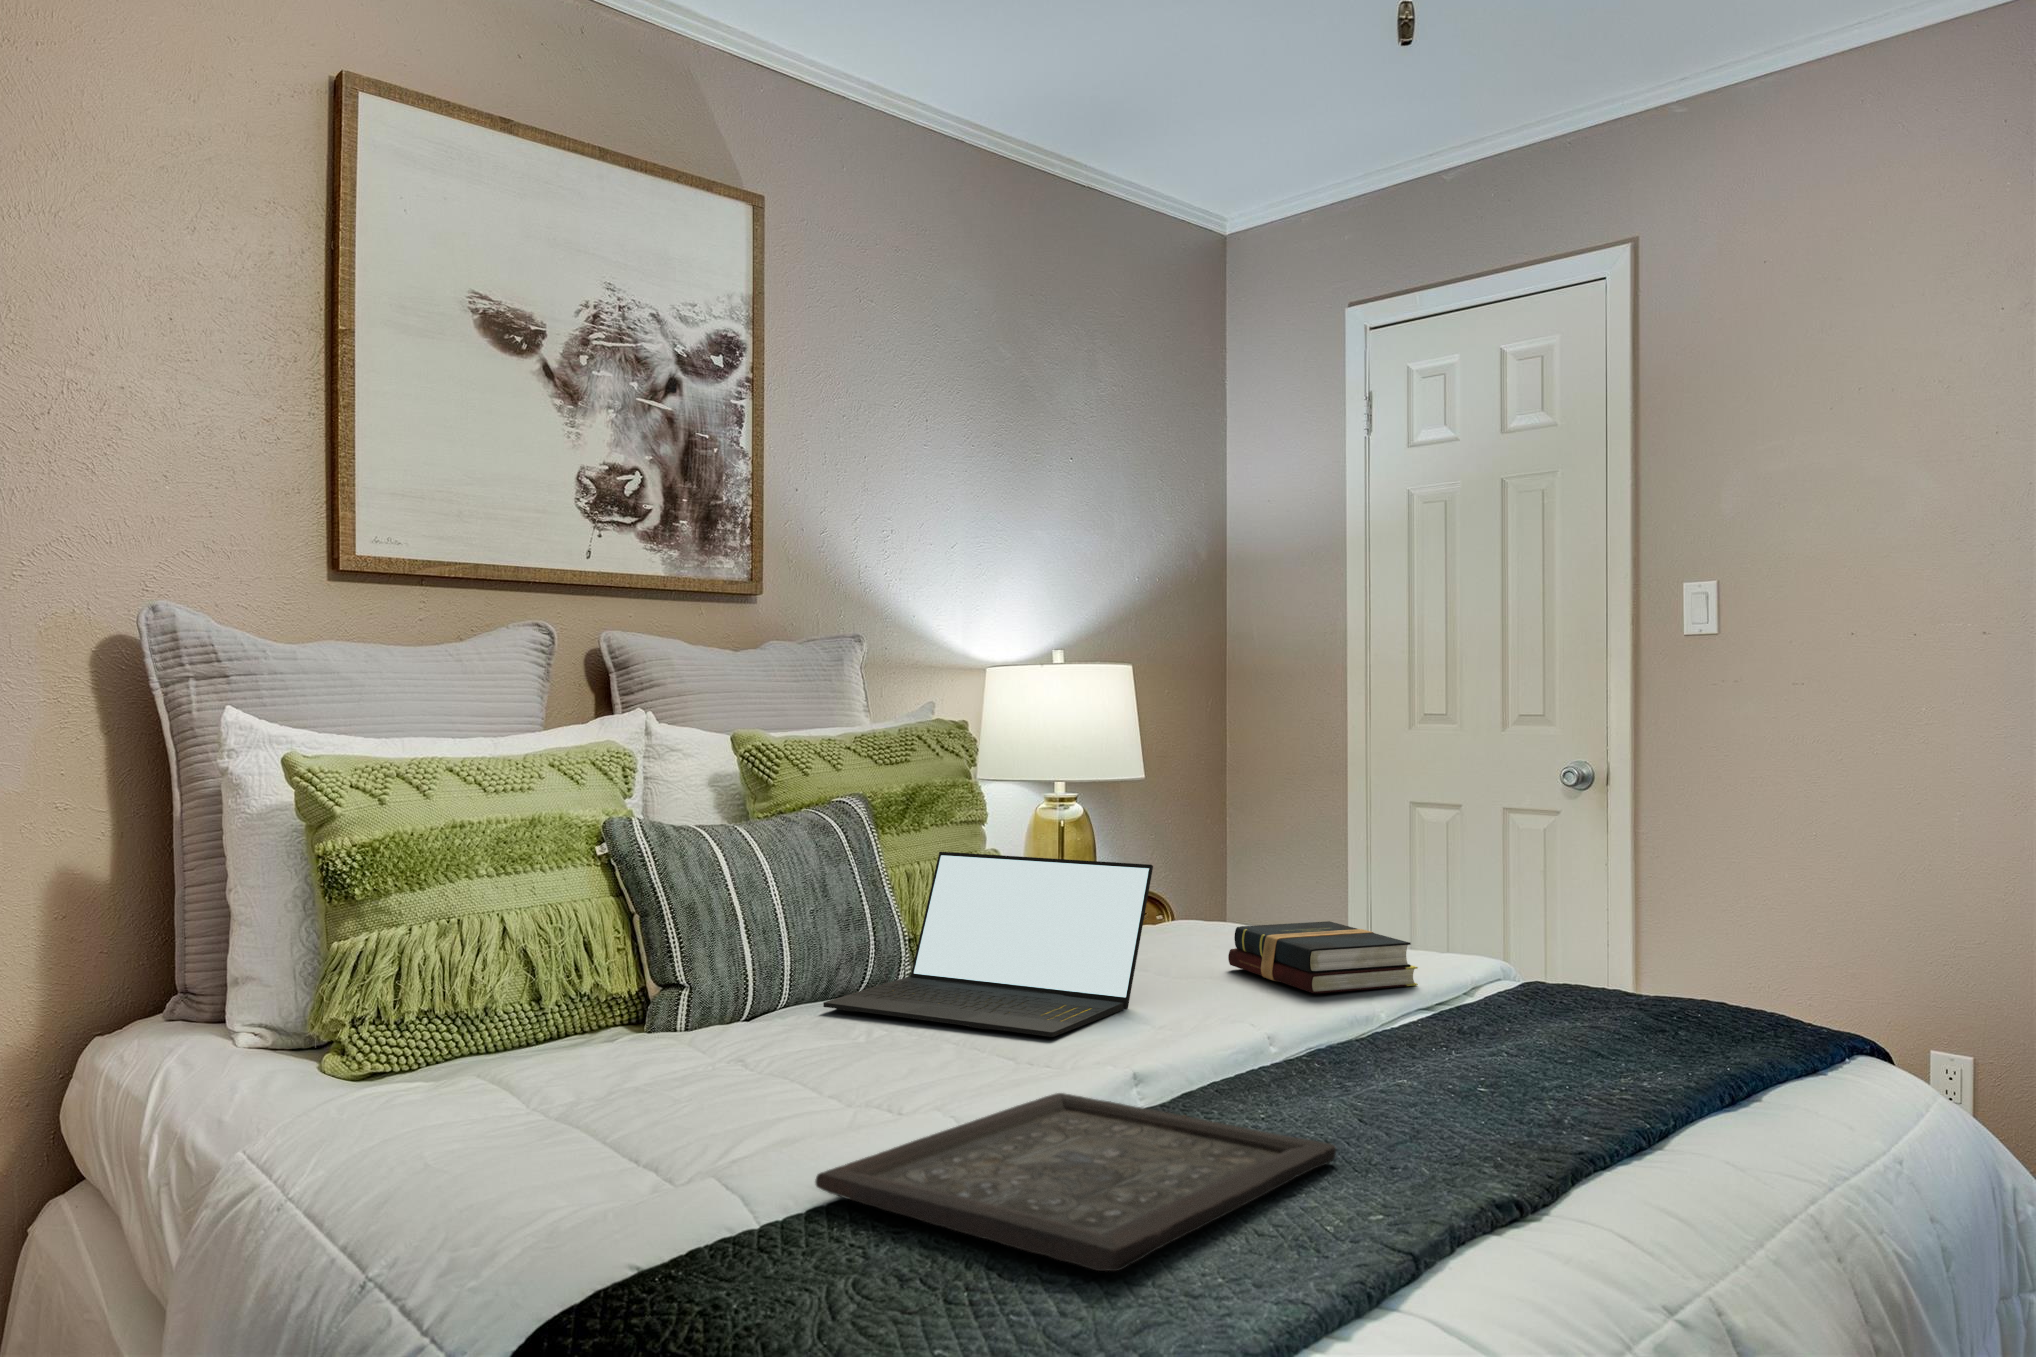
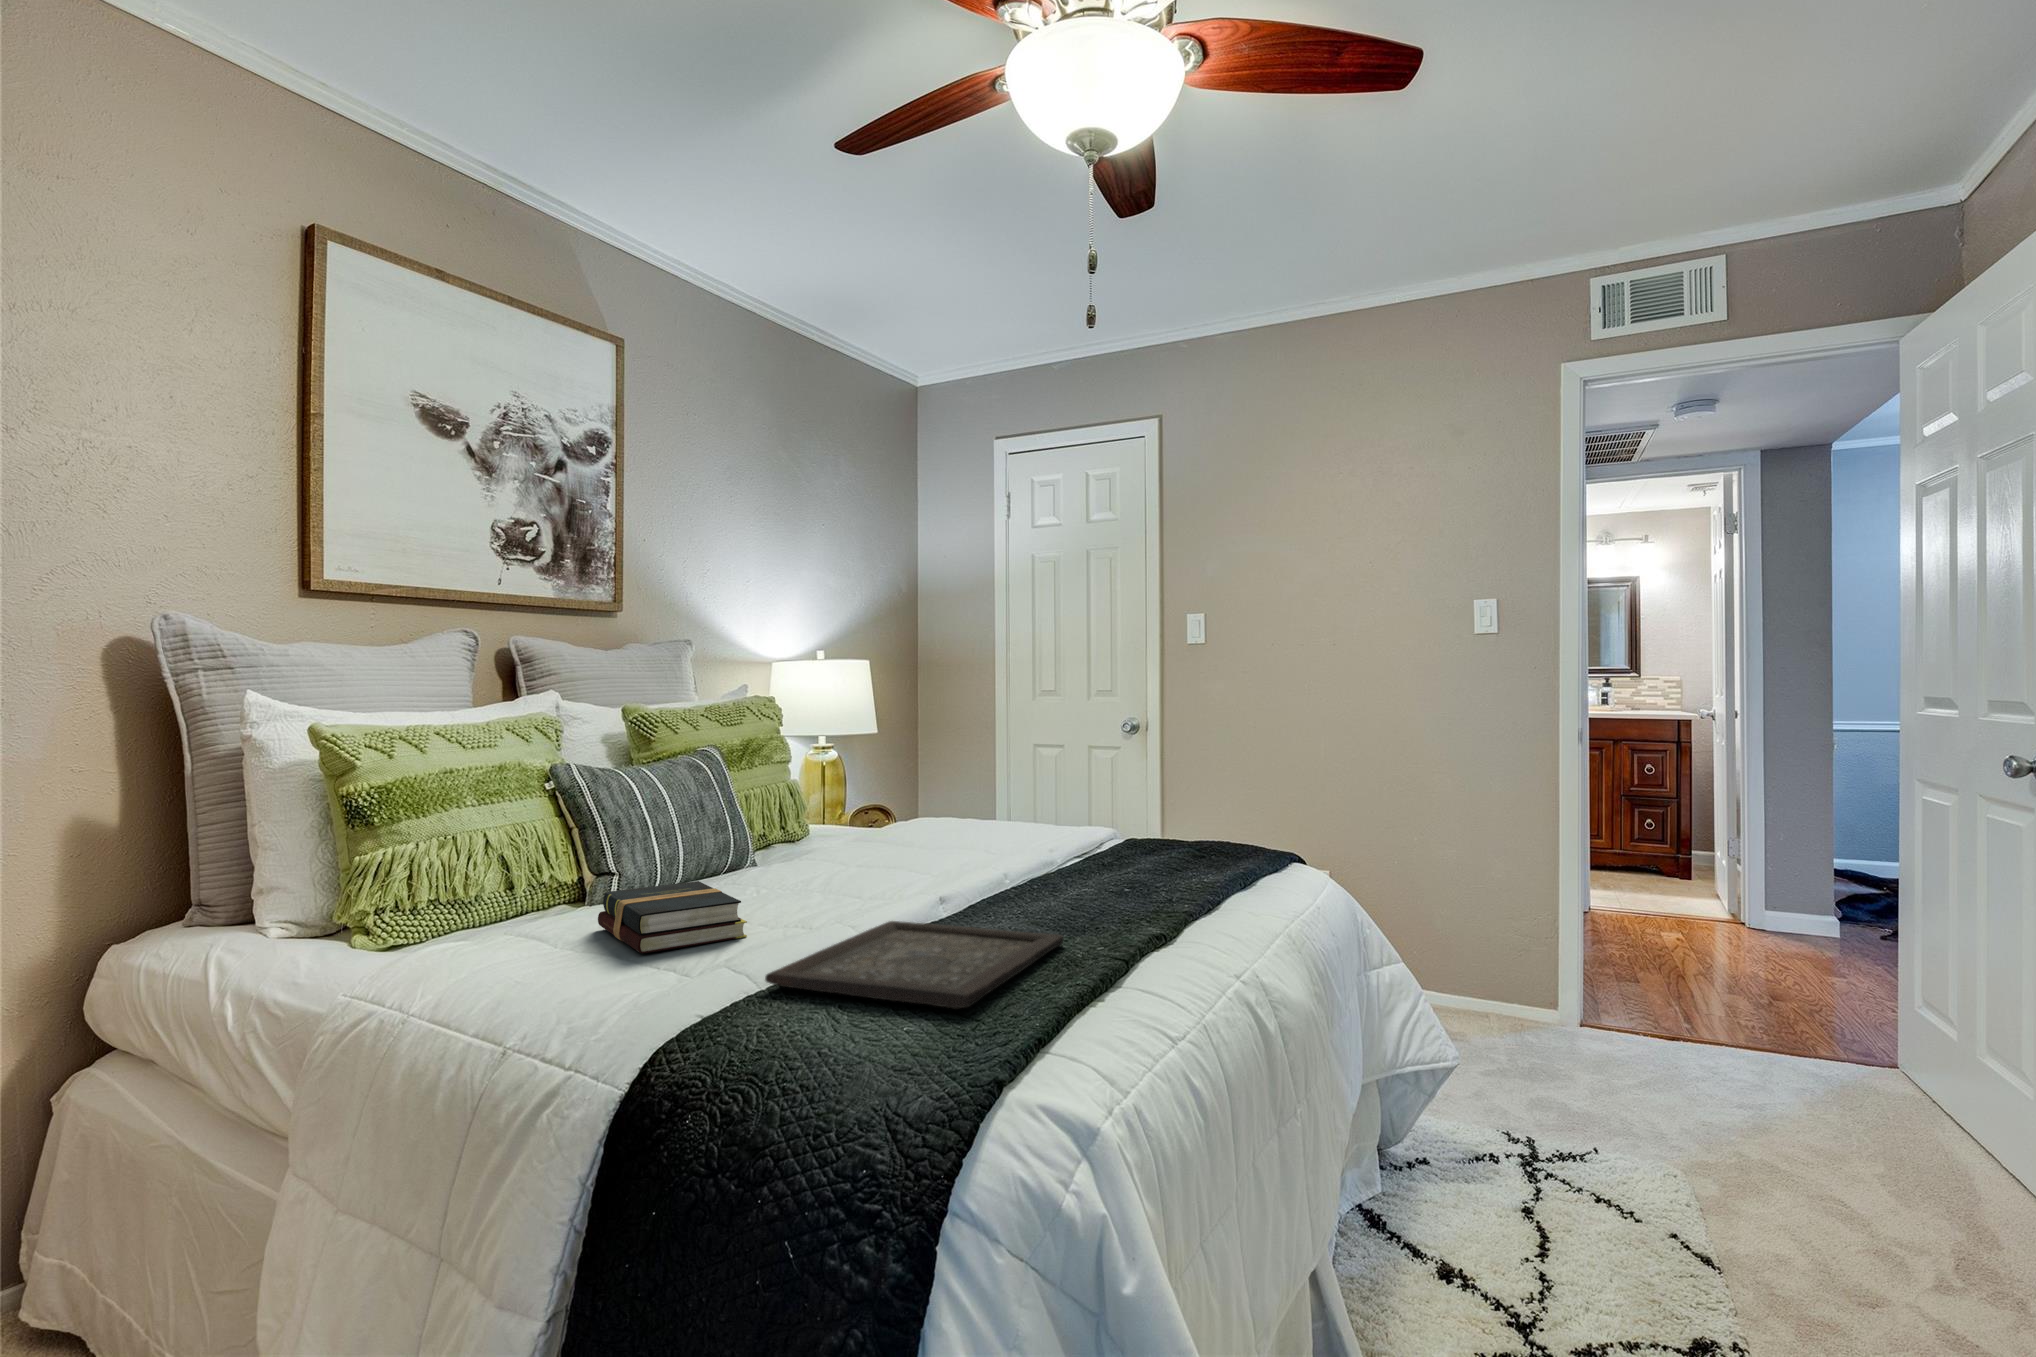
laptop: present [823,852,1153,1037] -> none [709,782,919,892]
hardback book: present [1228,921,1418,993] -> present [598,881,747,953]

